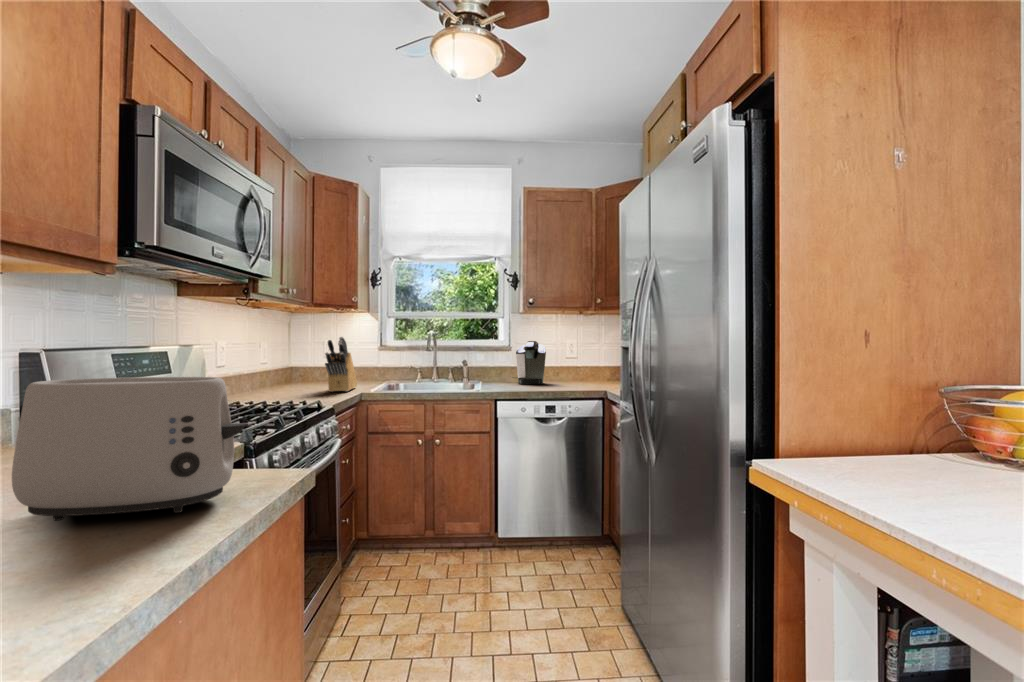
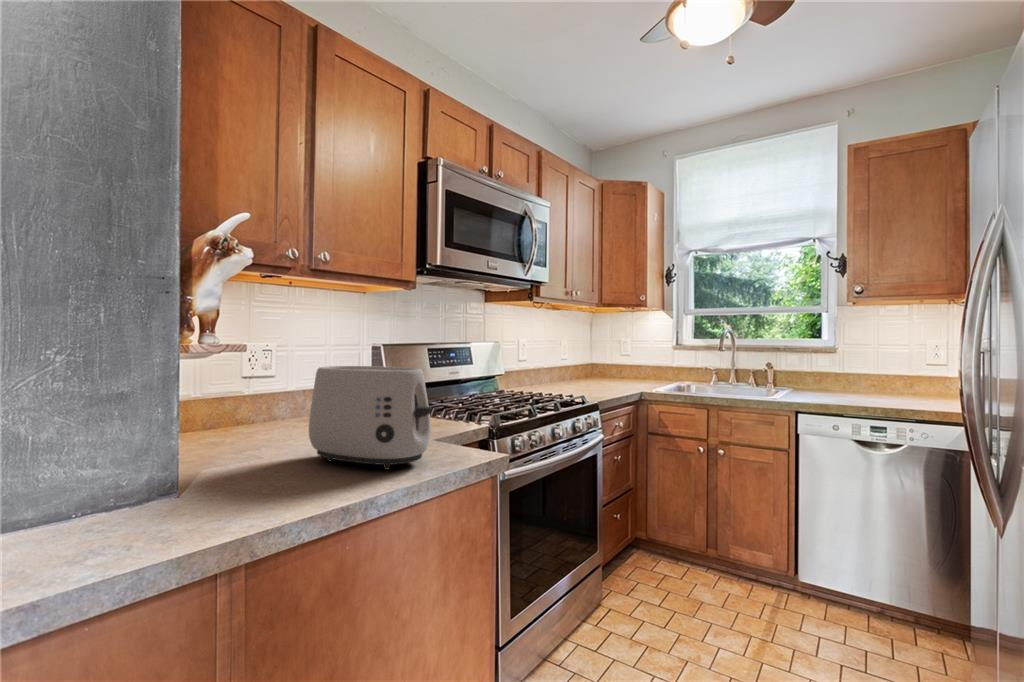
knife block: present [325,337,357,392] -> none [605,335,643,390]
coffee maker: present [513,341,546,384] -> none [829,340,889,397]

